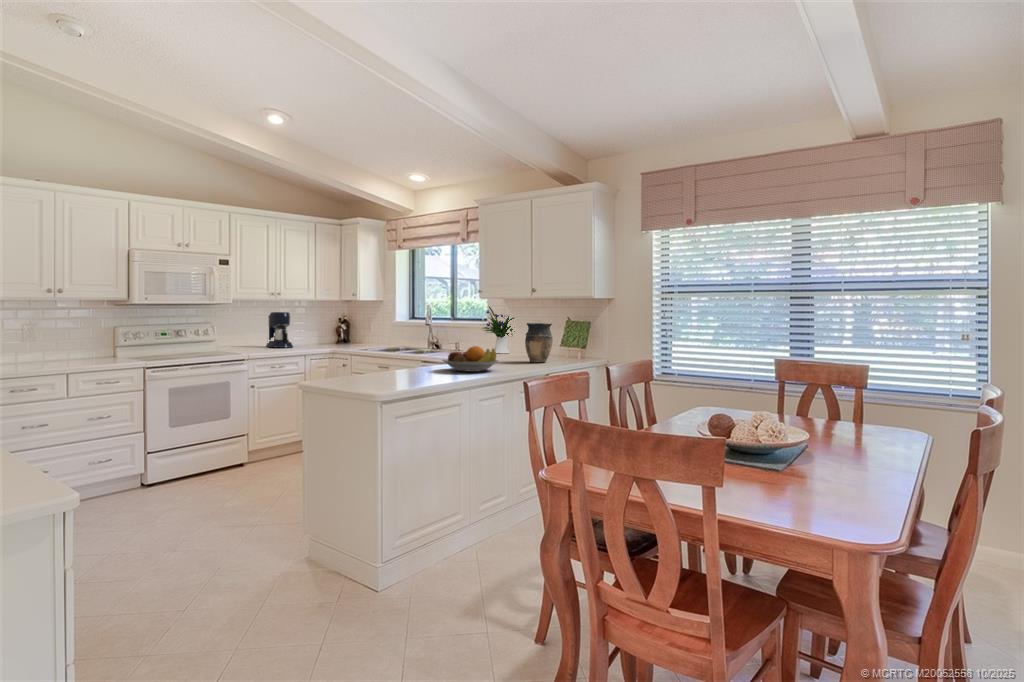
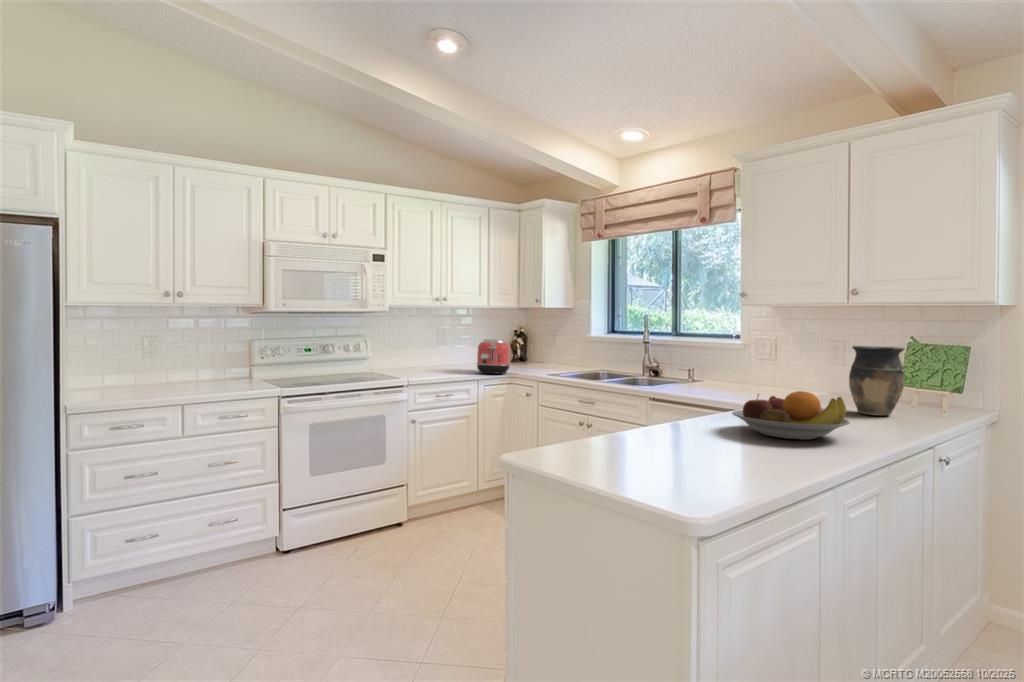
flower arrangement: present [483,307,515,353] -> none [728,316,801,389]
coffee maker: present [266,312,293,348] -> none [427,322,460,368]
toaster: none [305,324,332,350] -> present [477,339,510,374]

